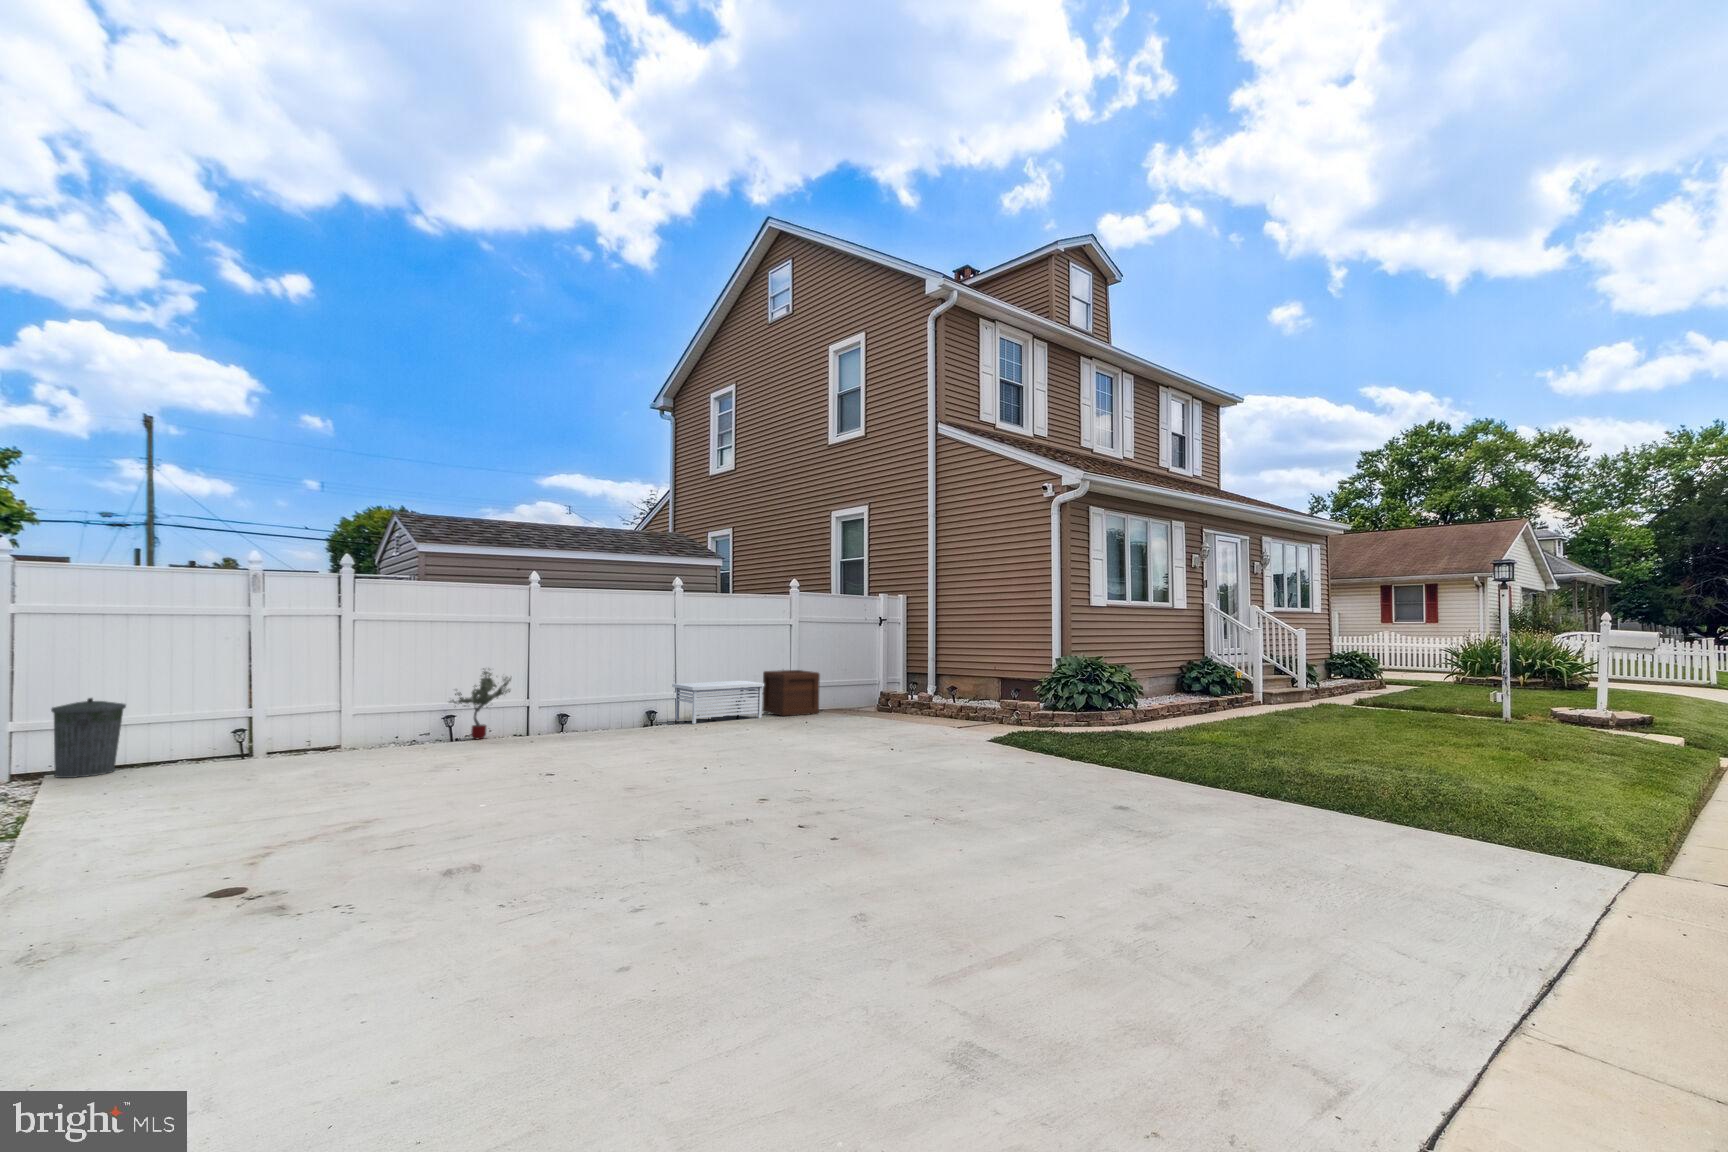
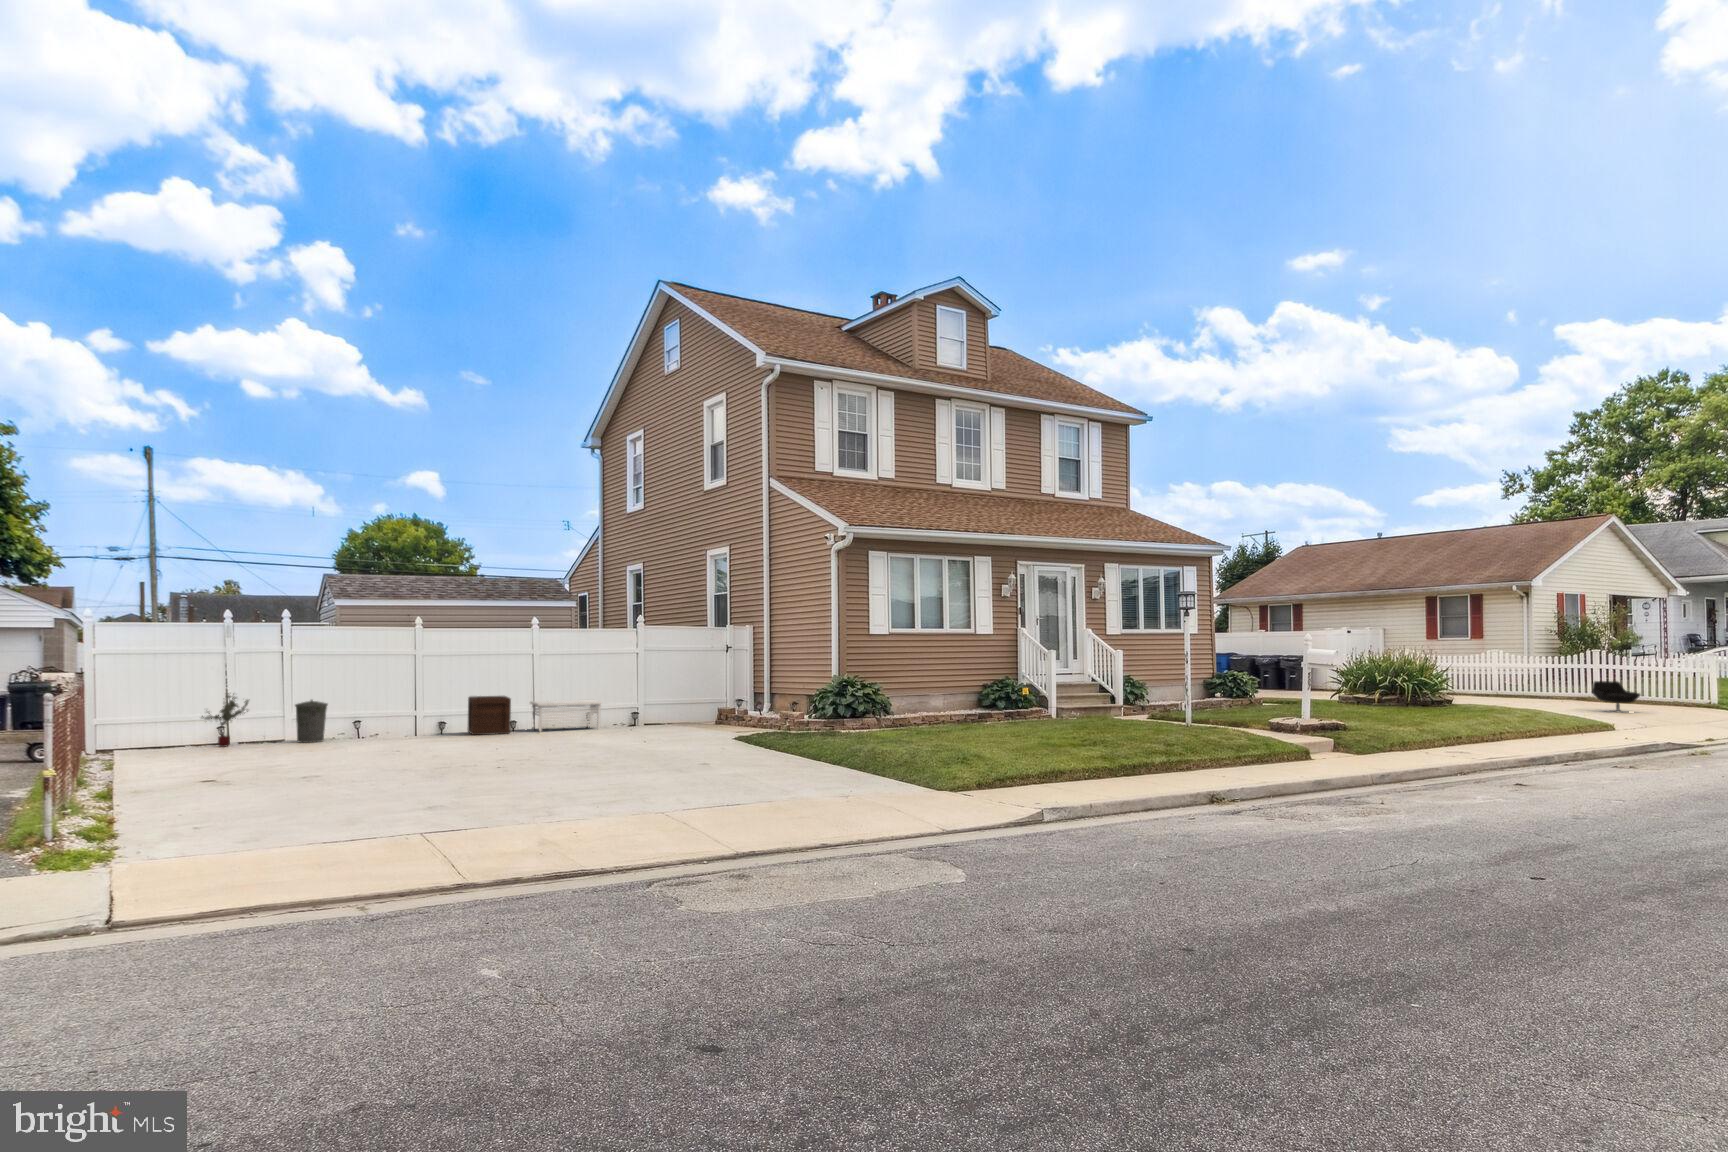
lounge chair: none [1621,657,1675,686] -> present [1592,681,1640,712]
potted tree: present [449,668,511,739] -> present [202,693,249,747]
wooden crate: present [763,670,820,716] -> present [467,696,511,735]
trash can: present [51,698,126,778] -> present [295,700,328,743]

